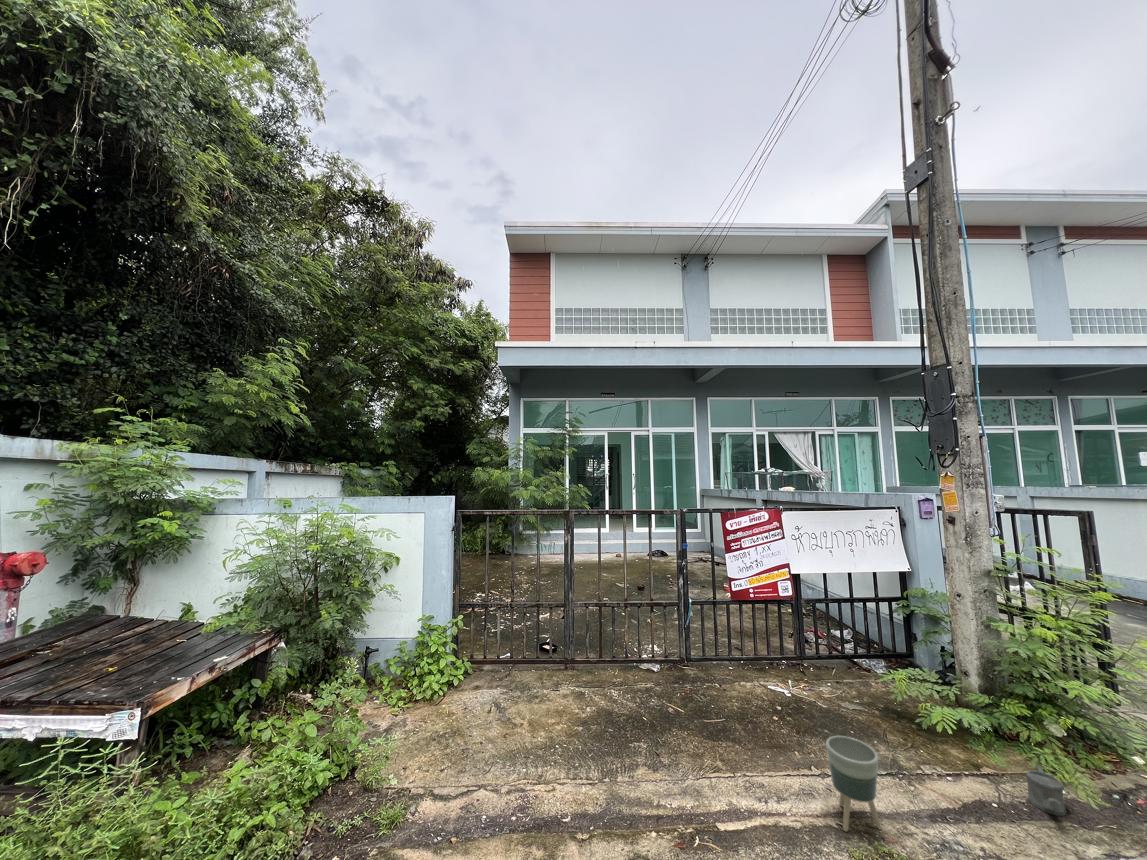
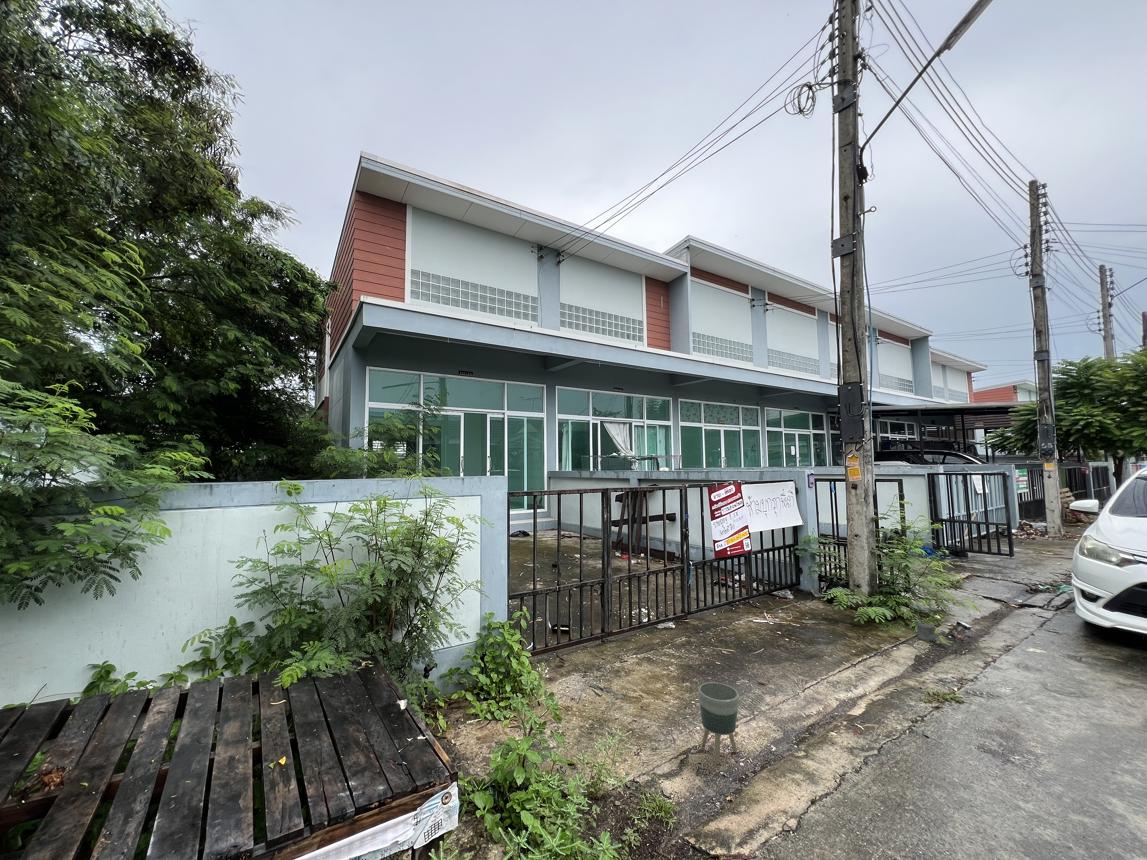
planter: present [826,736,882,831] -> present [698,682,739,765]

